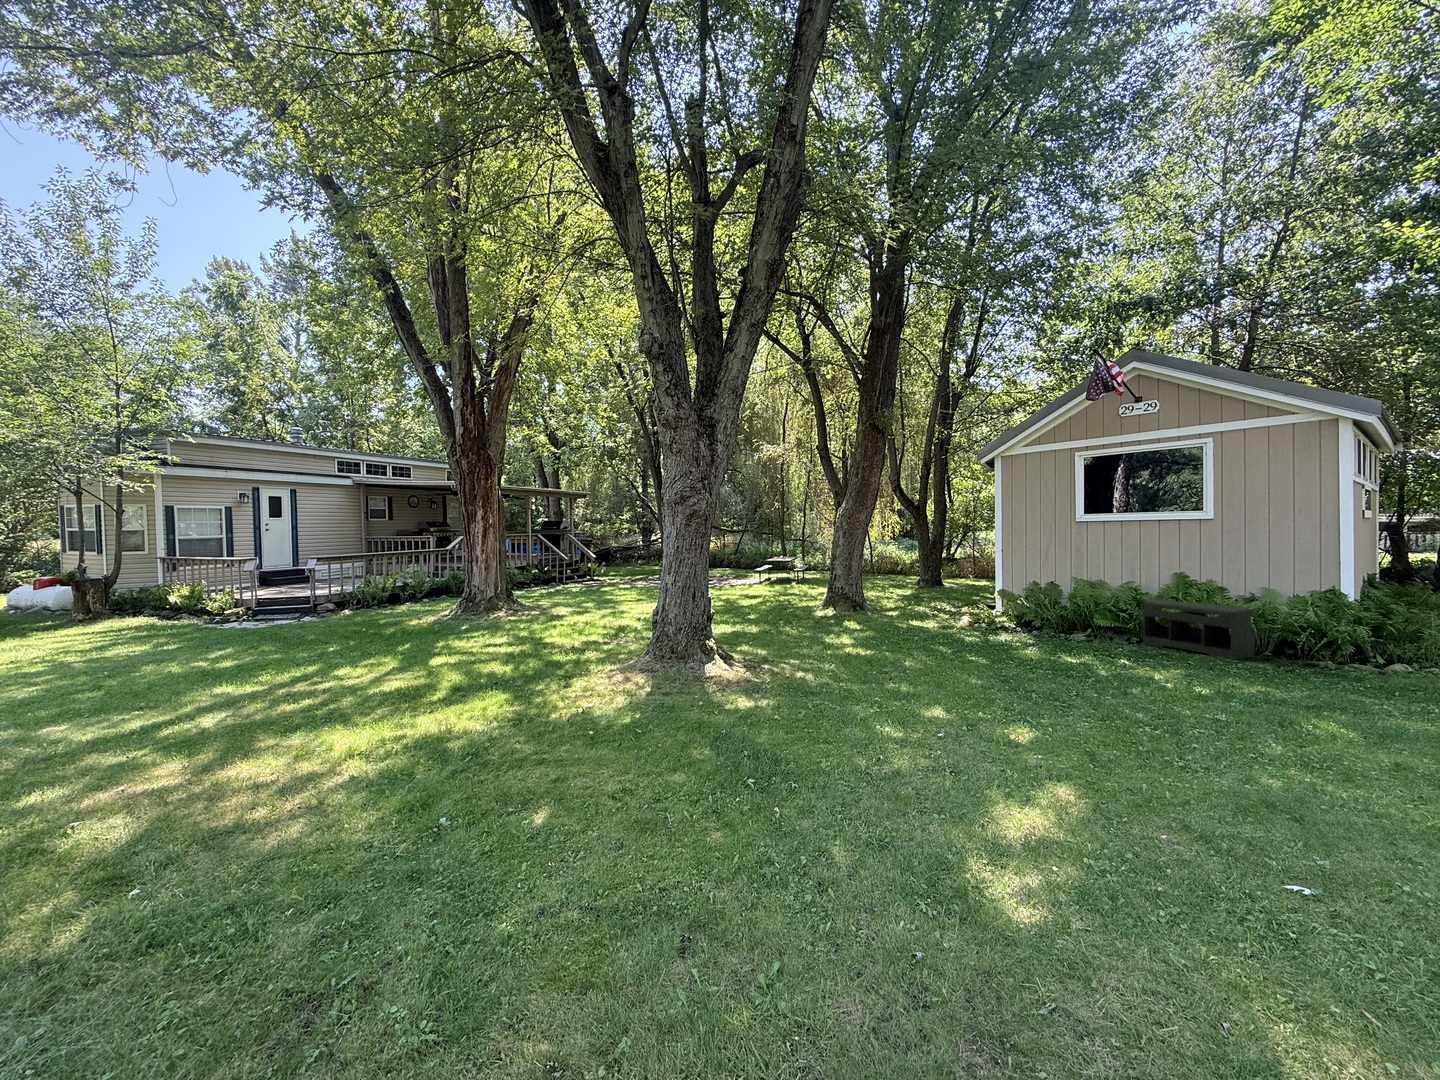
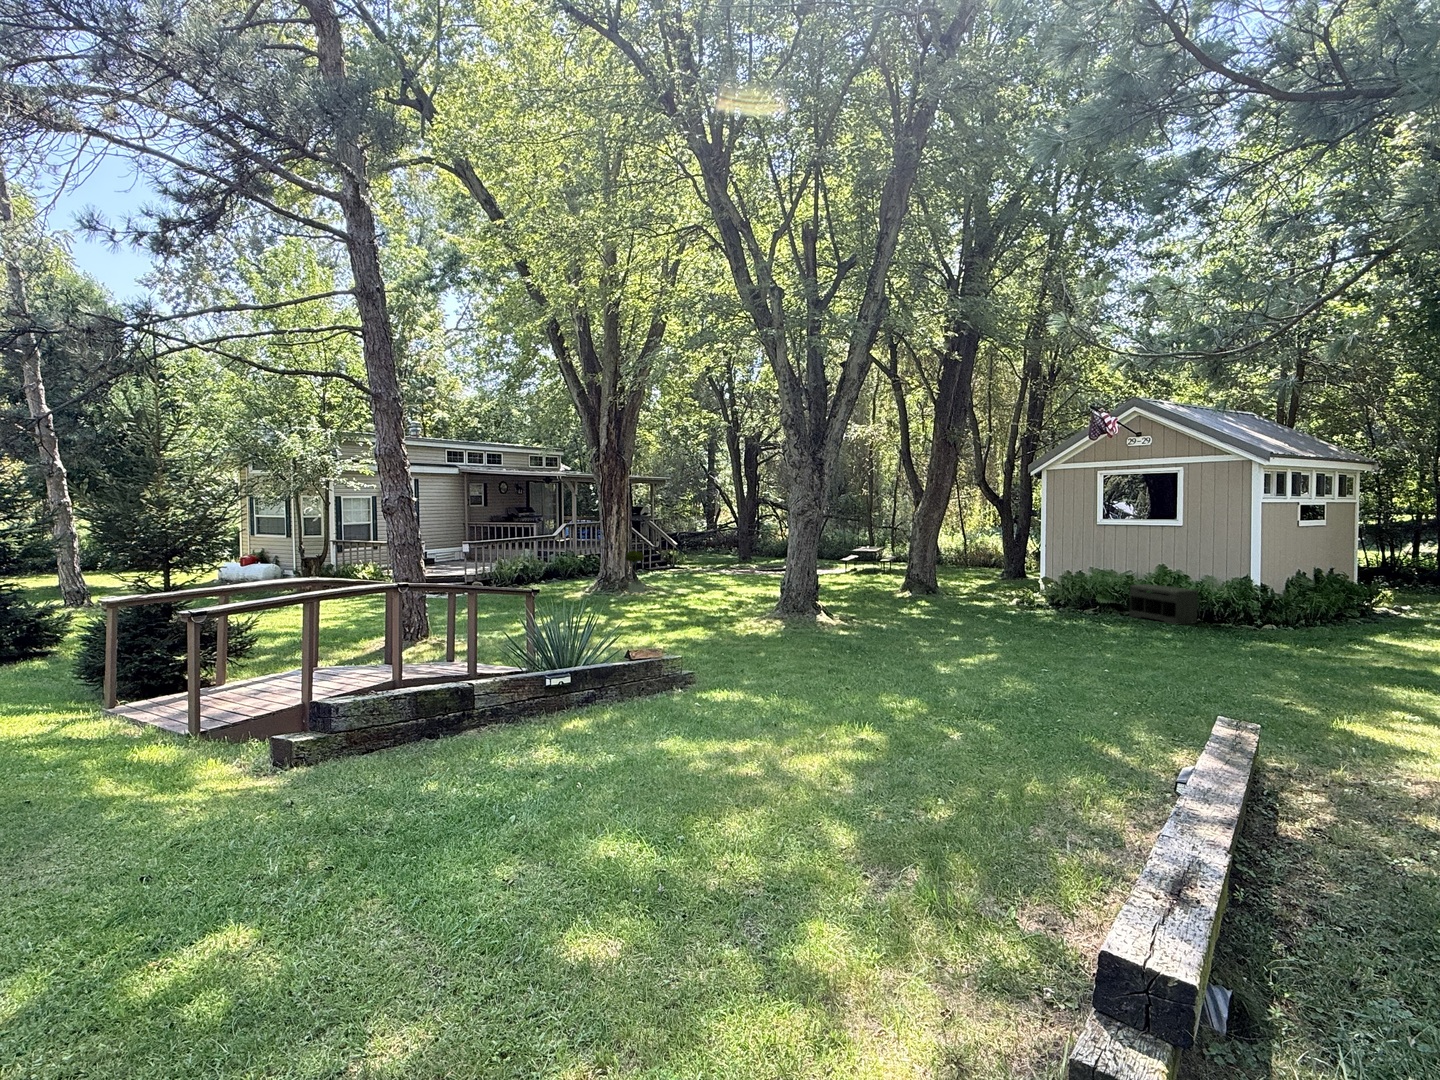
potted tree: none [484,562,510,616] -> present [625,551,645,593]

